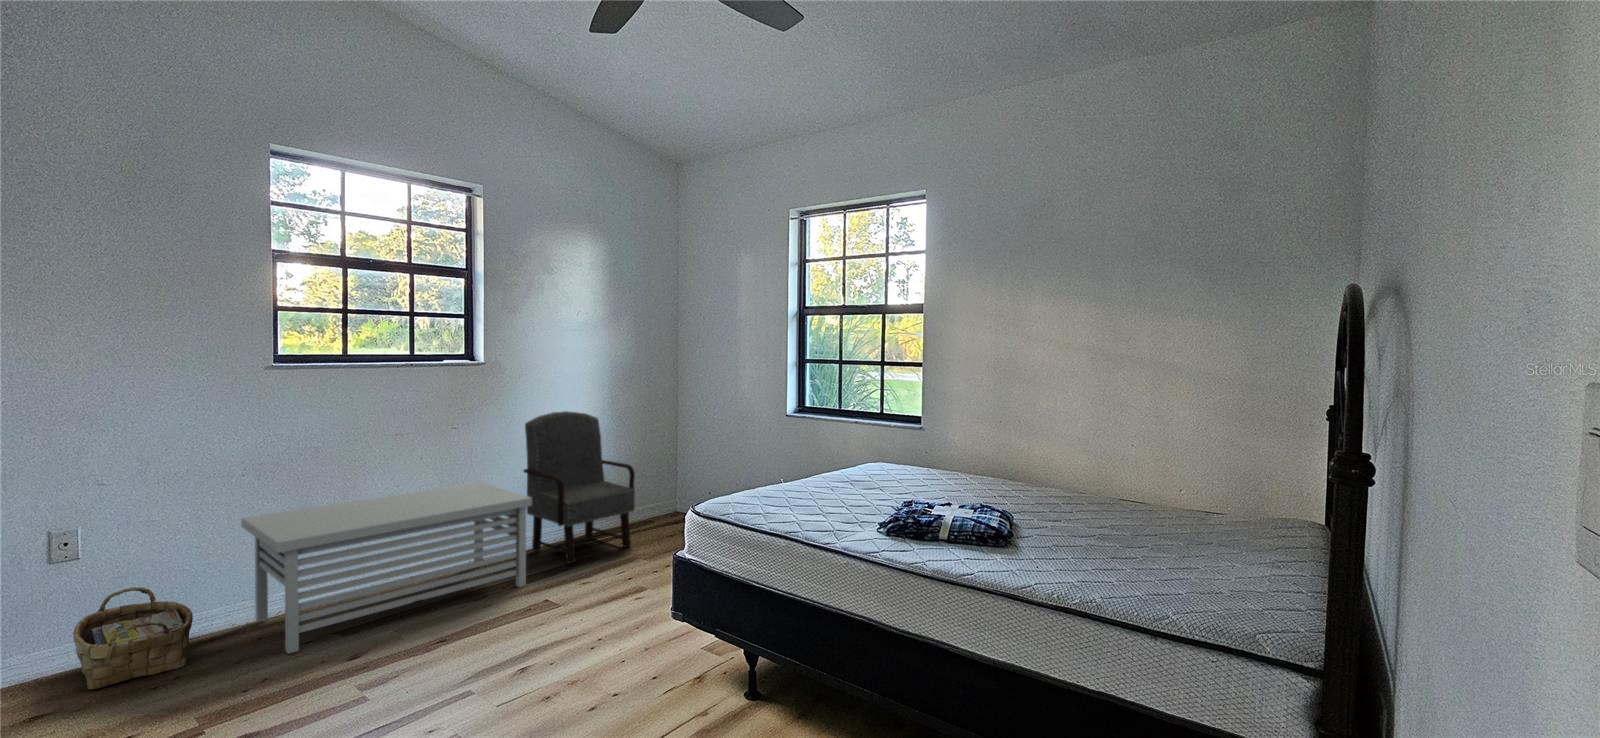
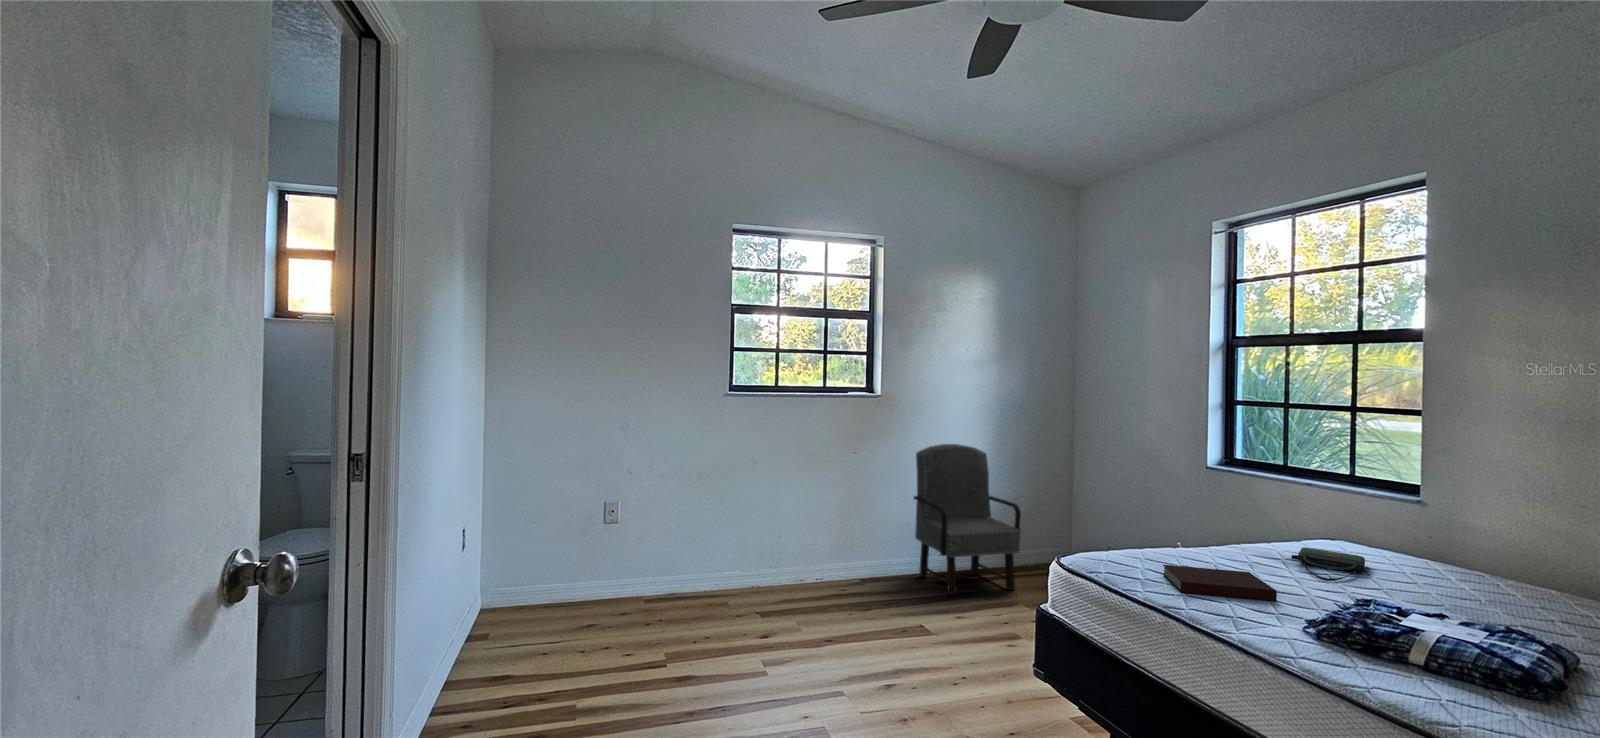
tote bag: none [856,471,902,493] -> present [1291,548,1367,581]
storage bench: present [241,483,532,653] -> none [705,504,915,622]
notebook: none [777,495,857,519] -> present [1163,565,1277,601]
woven basket: present [73,587,193,690] -> none [610,548,672,616]

